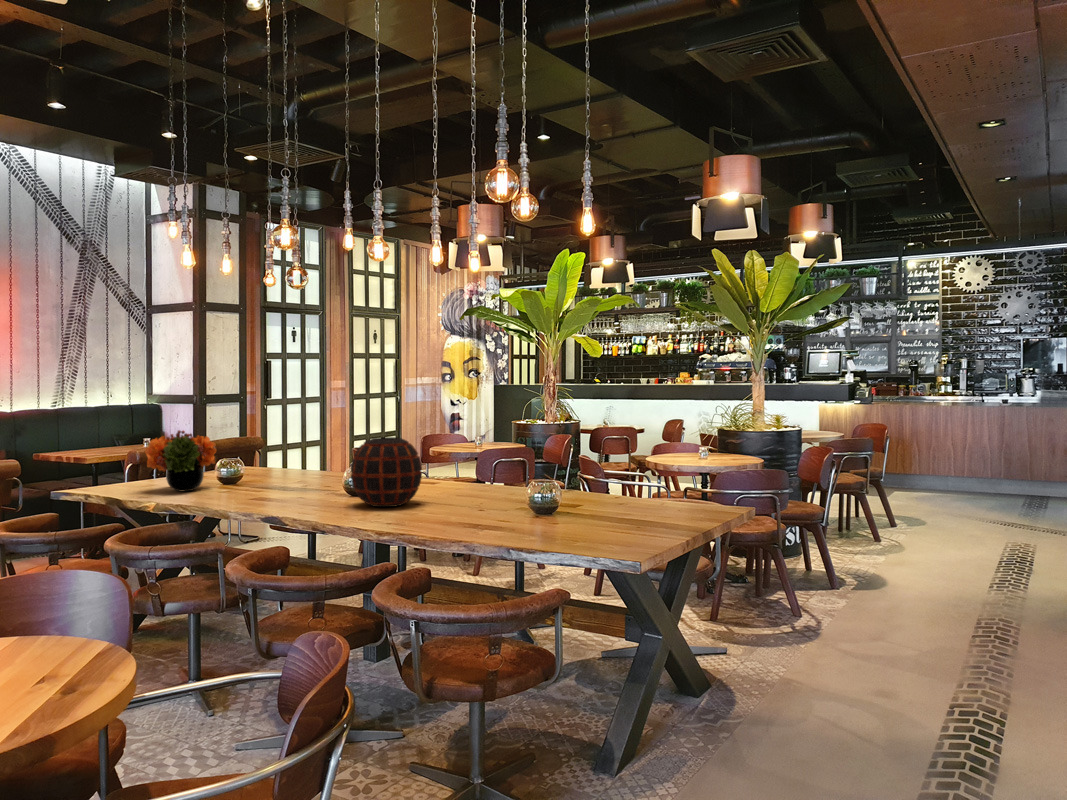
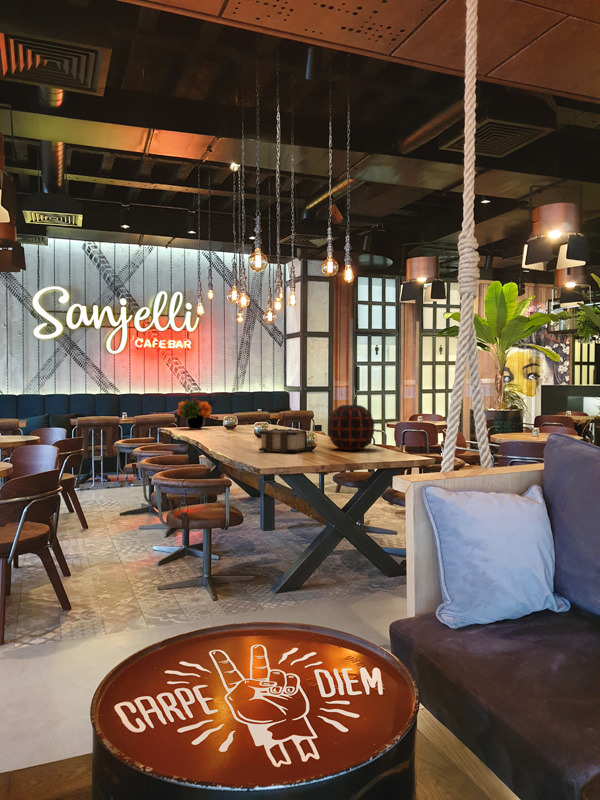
decorative vase: present [351,437,422,507] -> present [328,405,374,451]
book: none [531,485,608,529] -> present [259,428,307,453]

